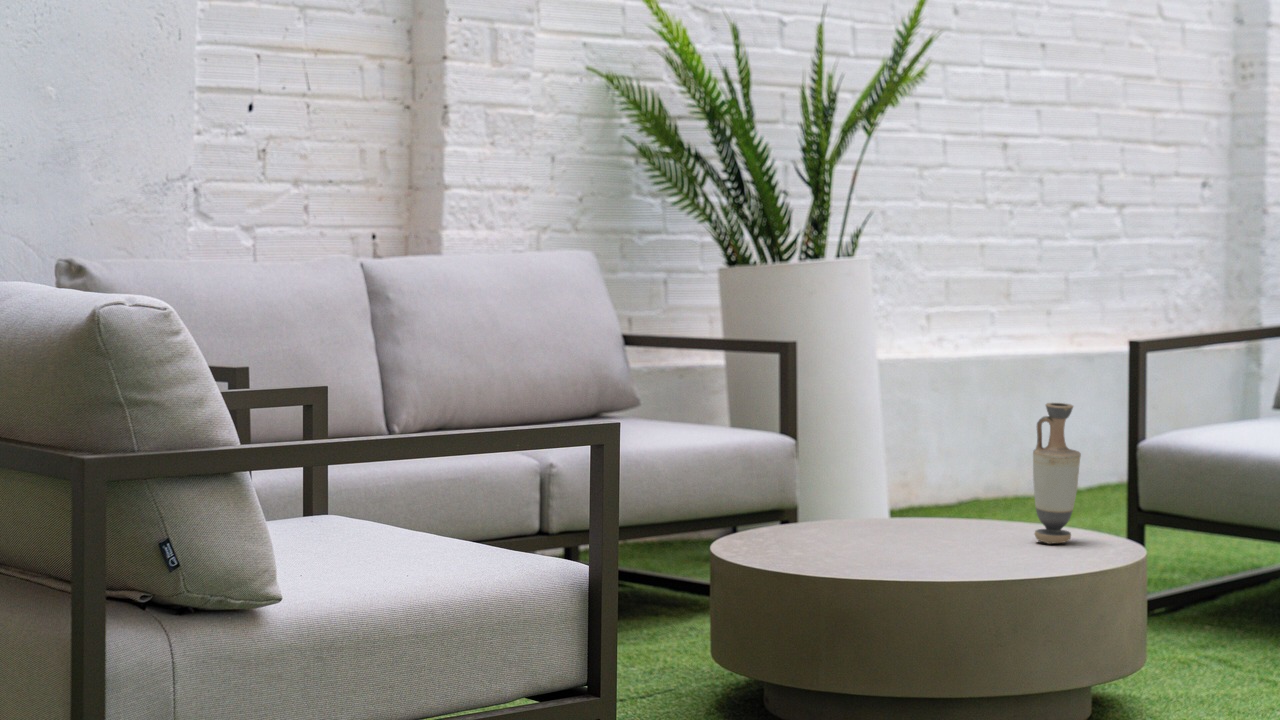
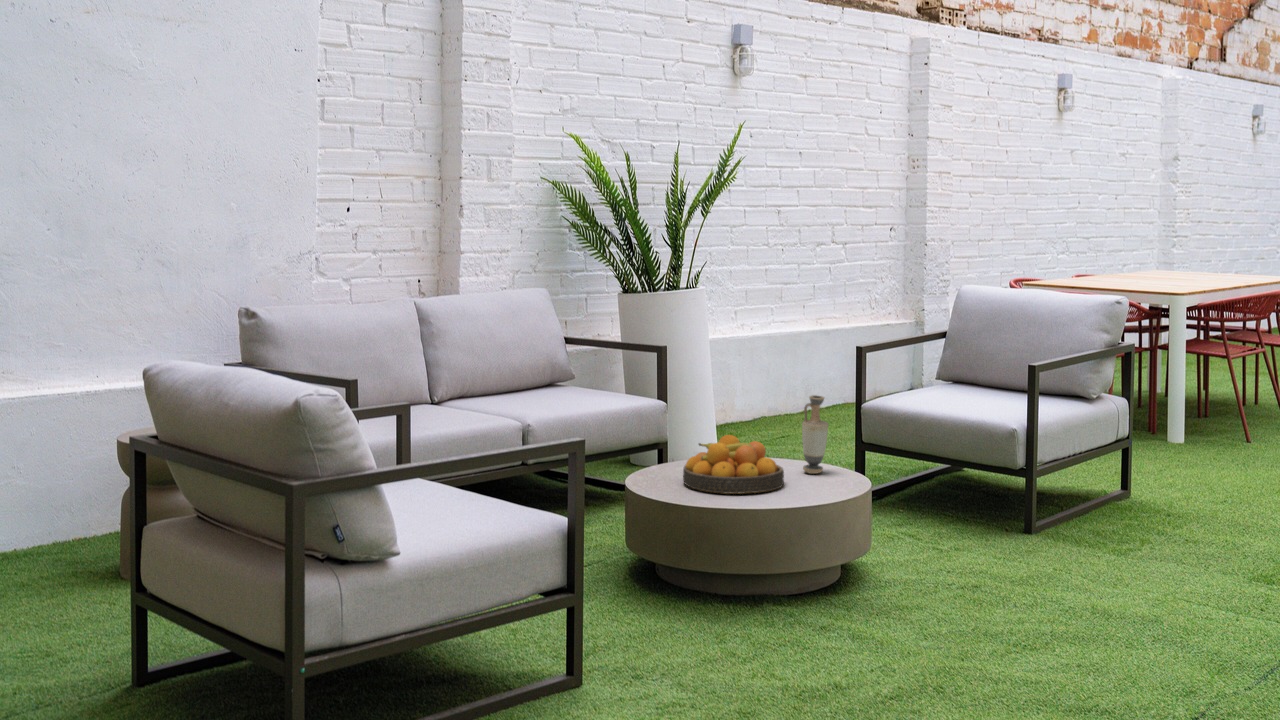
fruit bowl: none [817,469,999,567] -> present [683,435,784,494]

